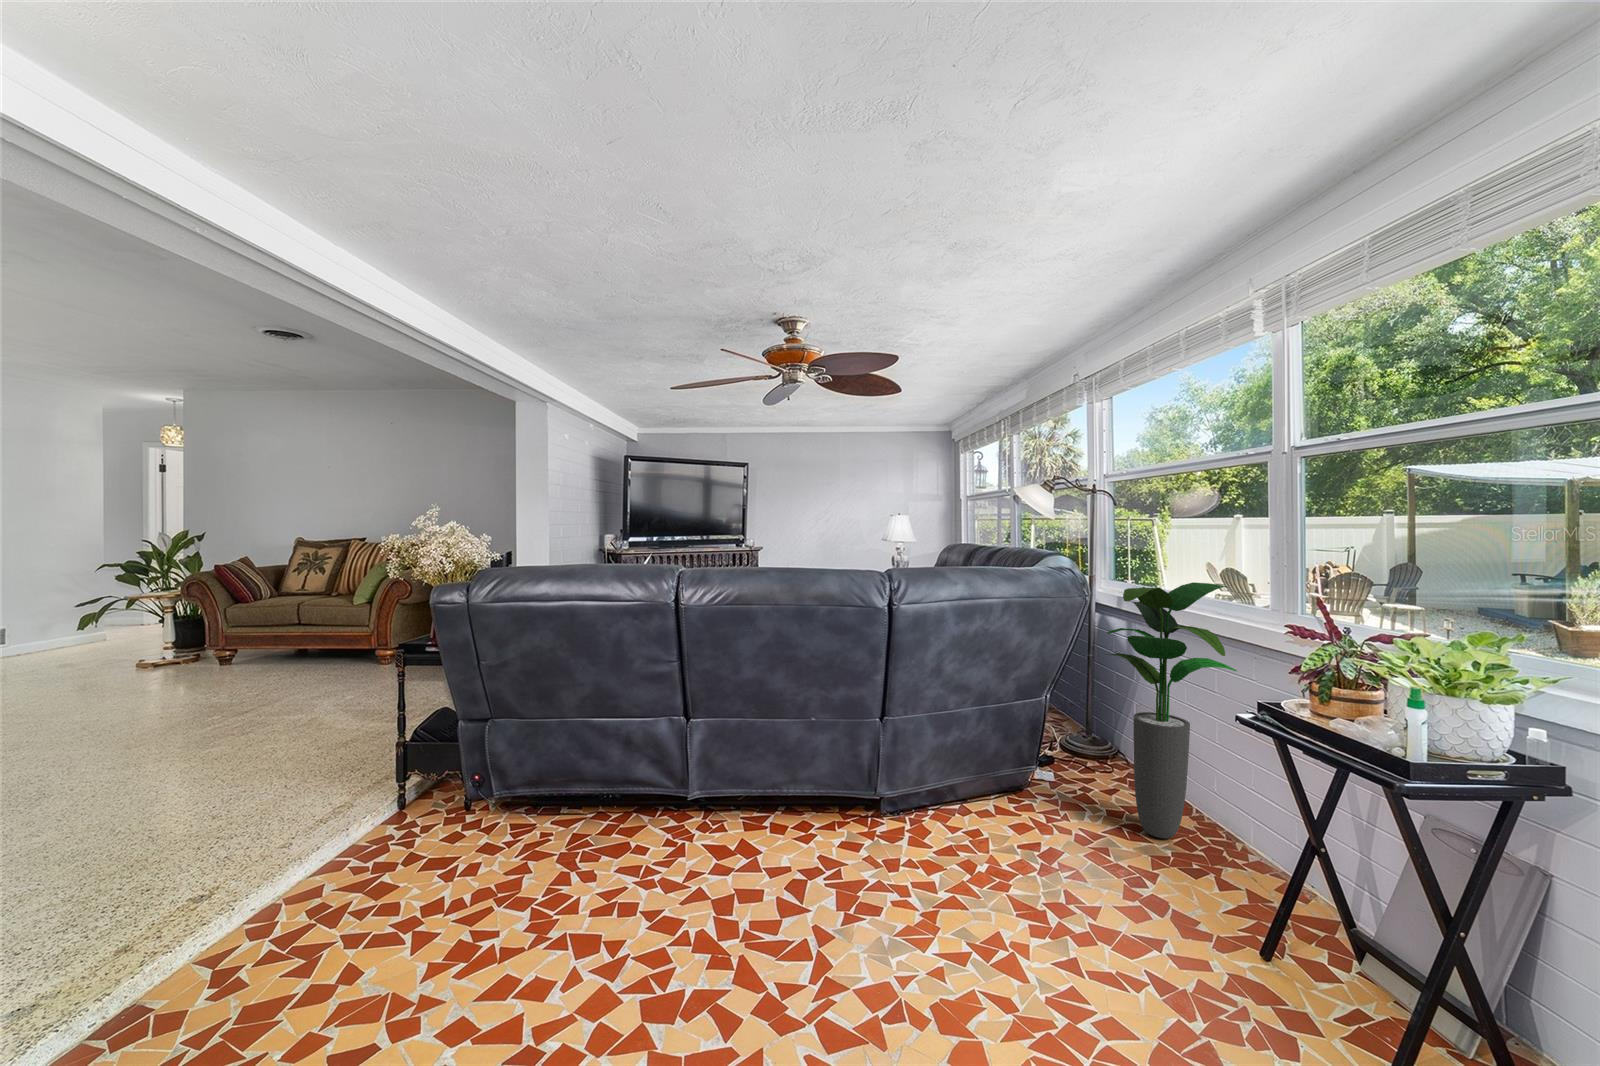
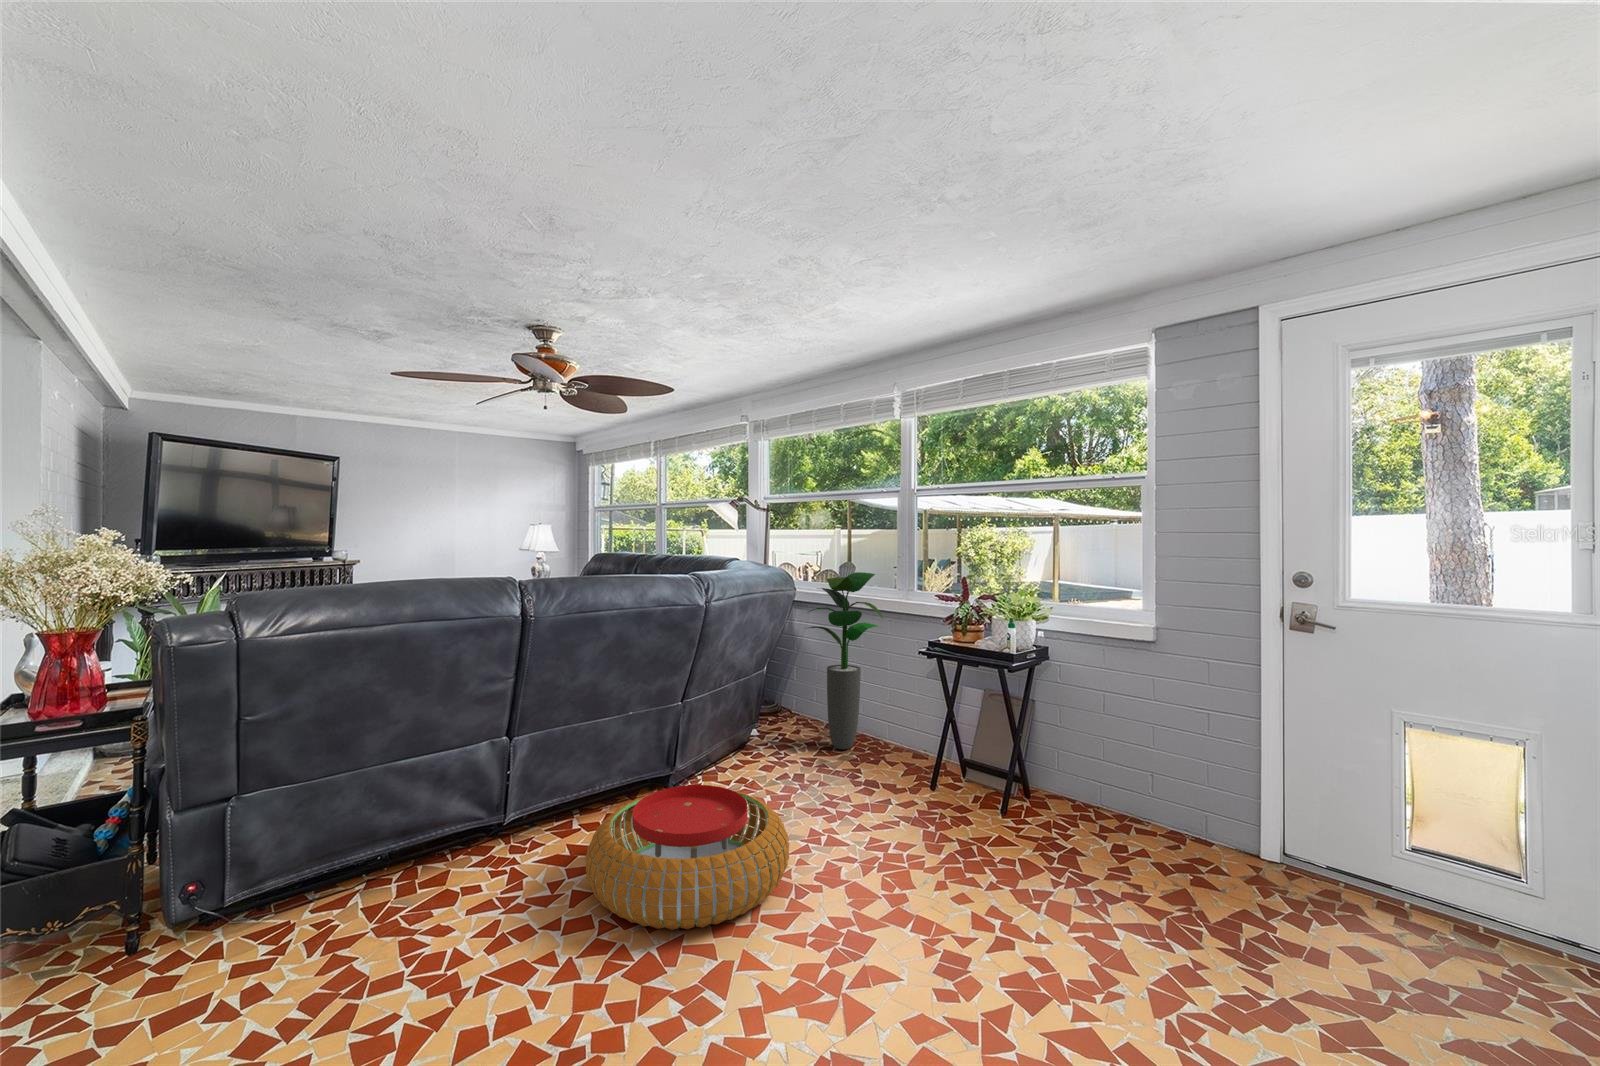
pouf: none [682,813,920,1005] -> present [586,785,789,930]

